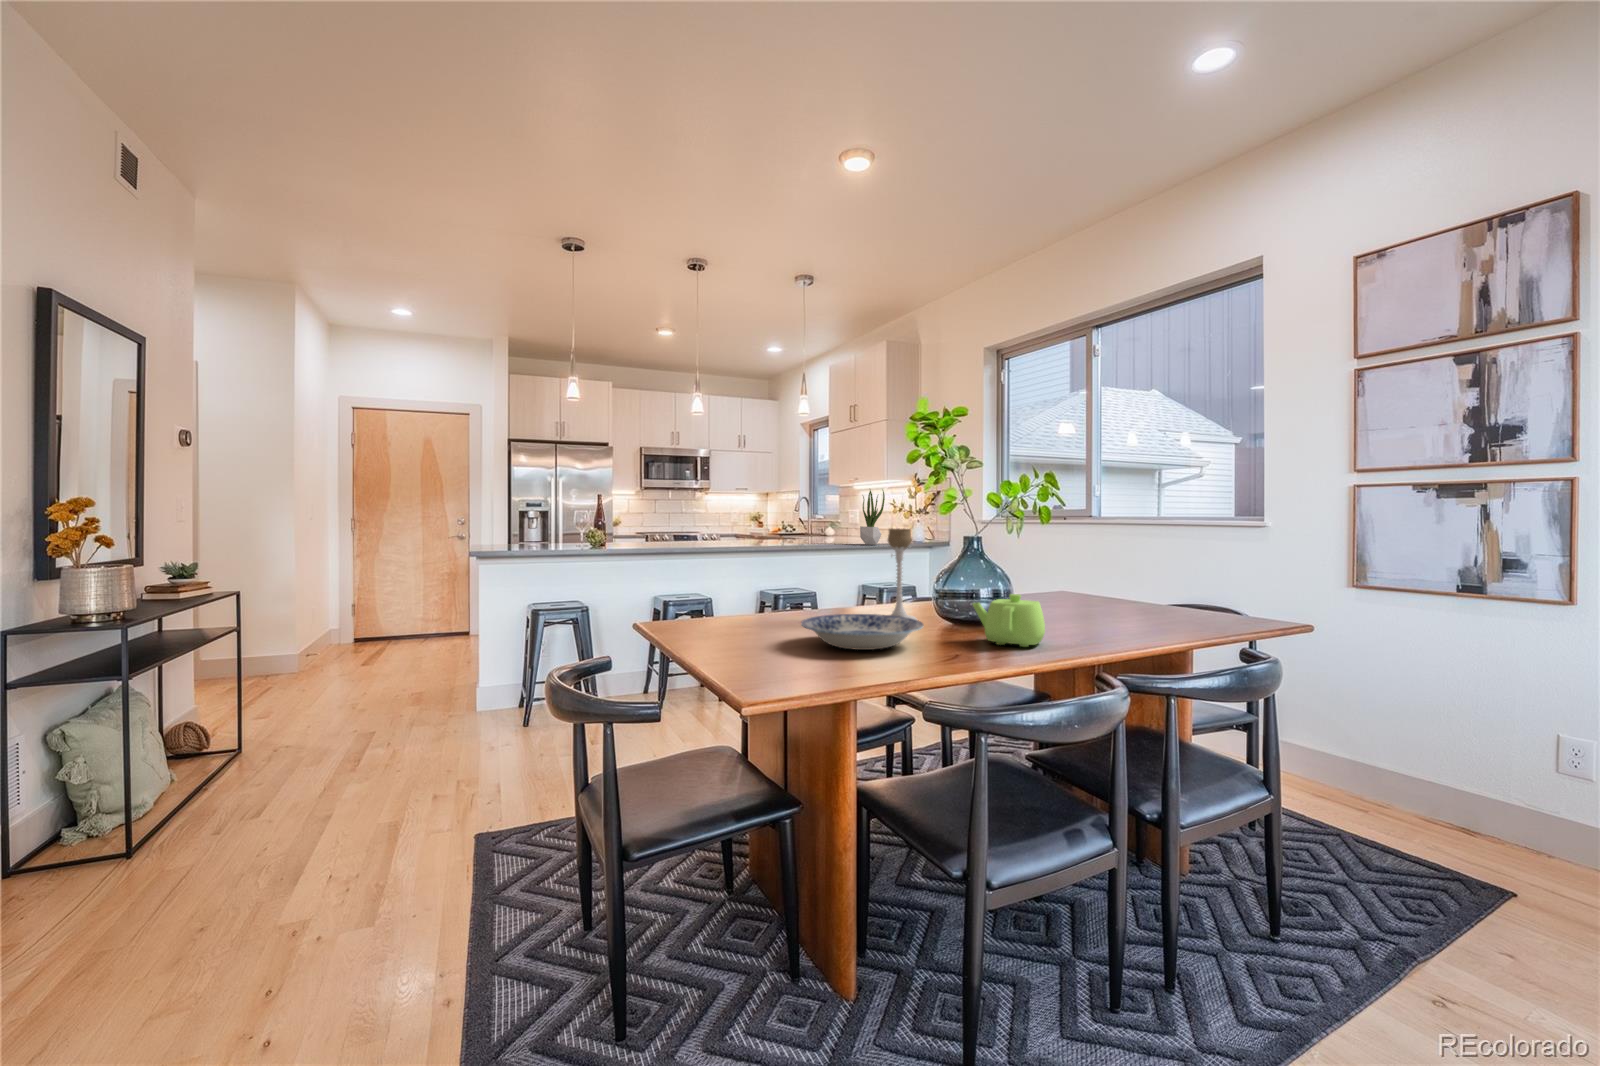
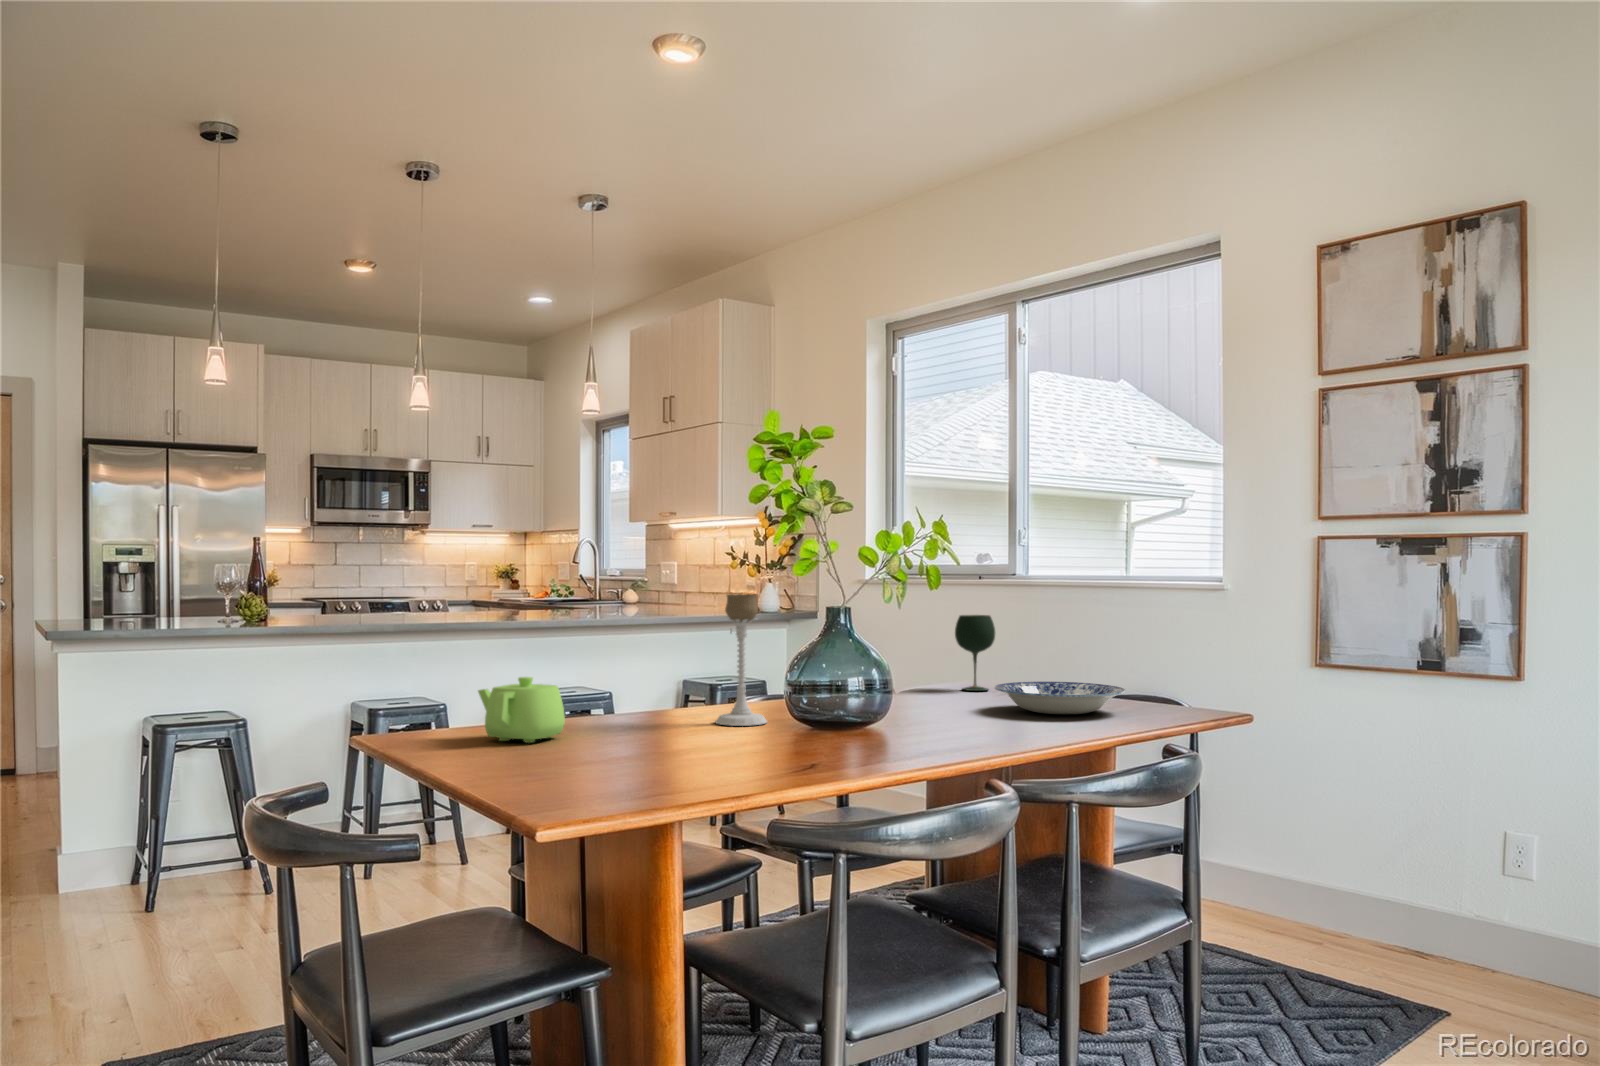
potted plant: present [860,490,885,545] -> none [685,528,722,616]
wine glass: none [1054,545,1086,600] -> present [955,615,995,691]
teapot: present [973,594,1045,647] -> present [478,677,565,743]
plate: present [801,614,923,650] -> present [995,682,1125,715]

